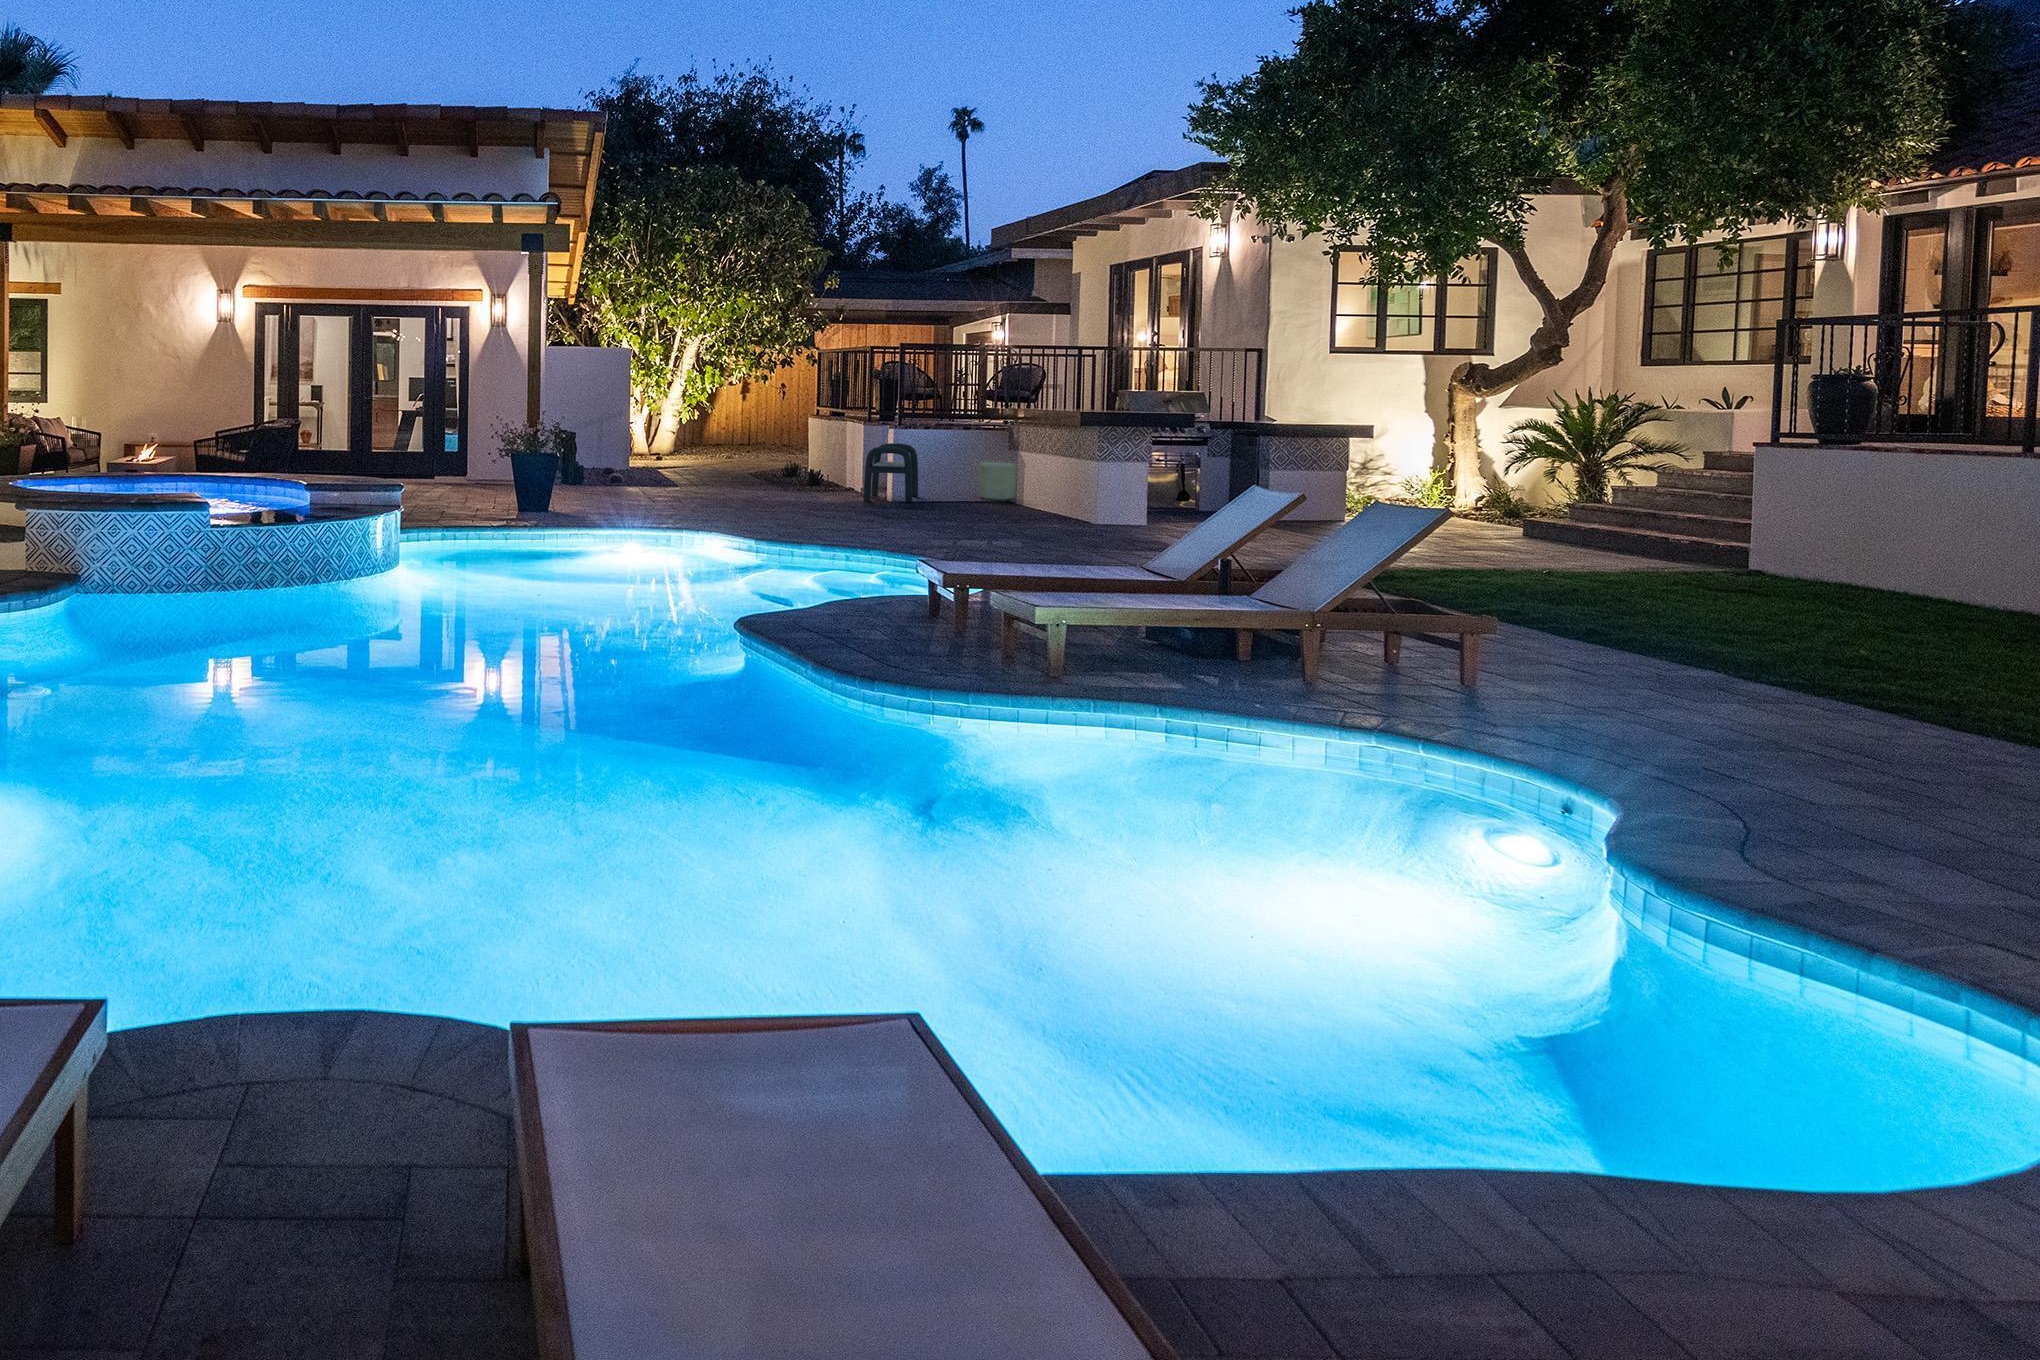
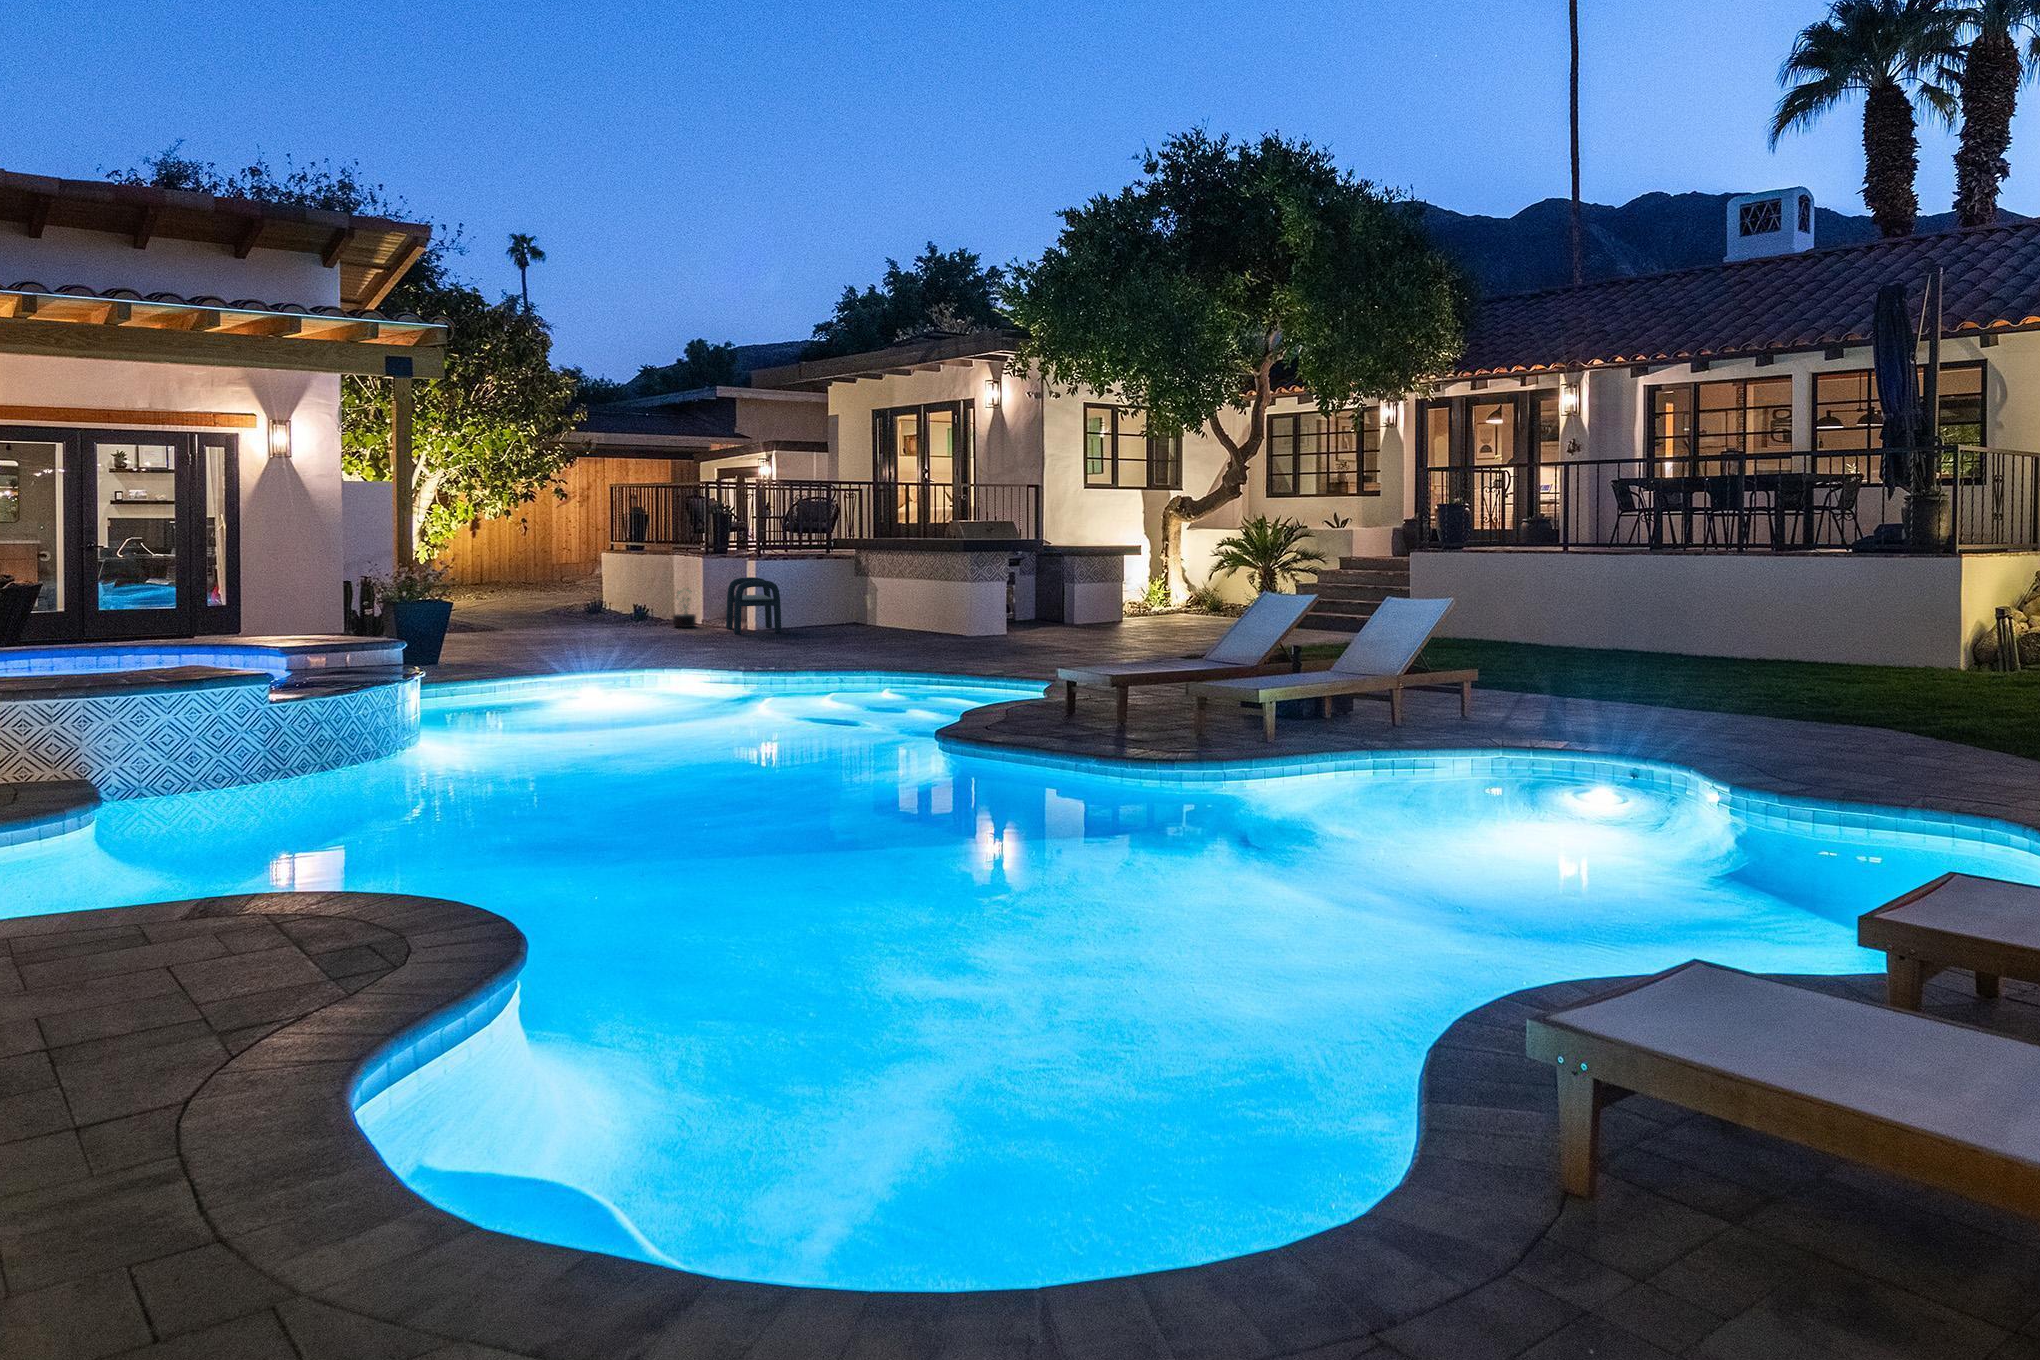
decorative plant: none [829,451,852,491] -> present [673,590,696,627]
woven basket: present [979,462,1017,500] -> none [824,591,859,626]

